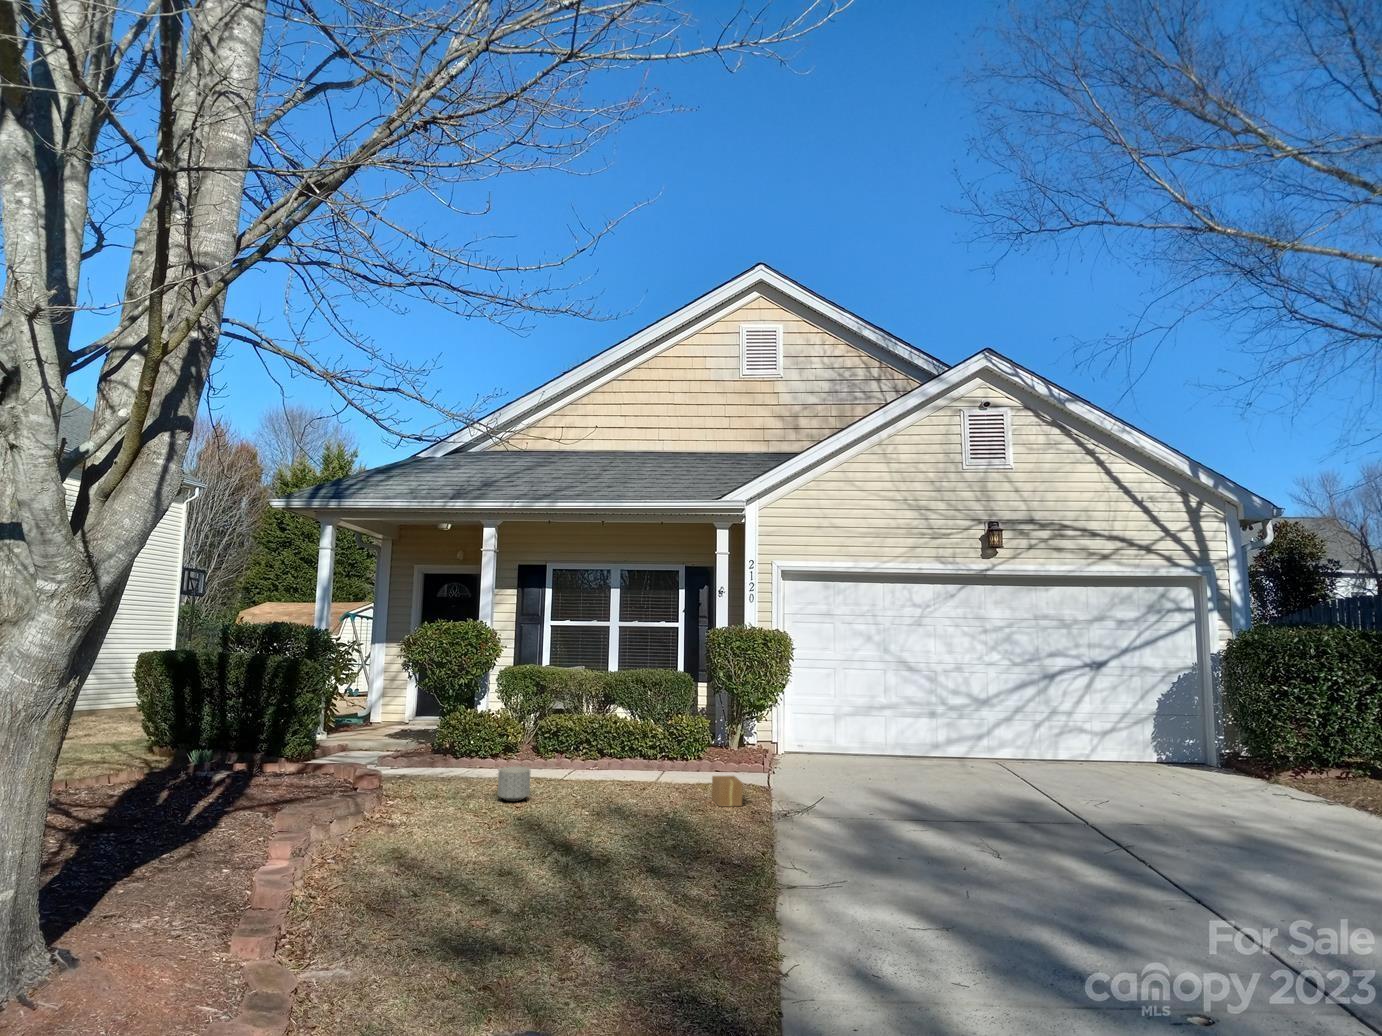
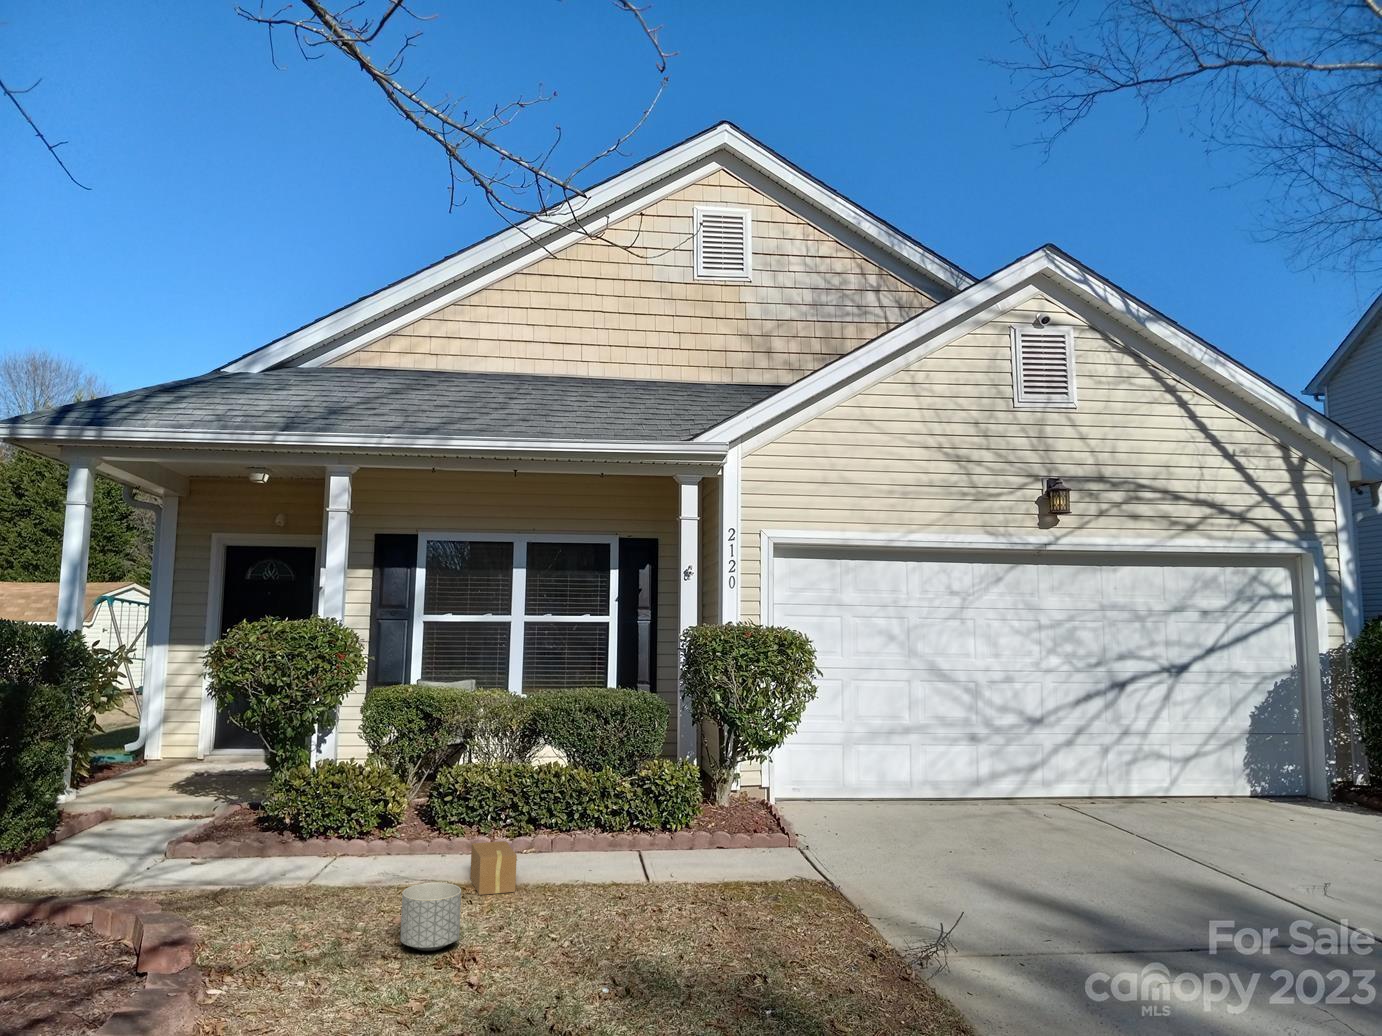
cardboard box: present [712,776,743,806] -> present [470,841,517,895]

